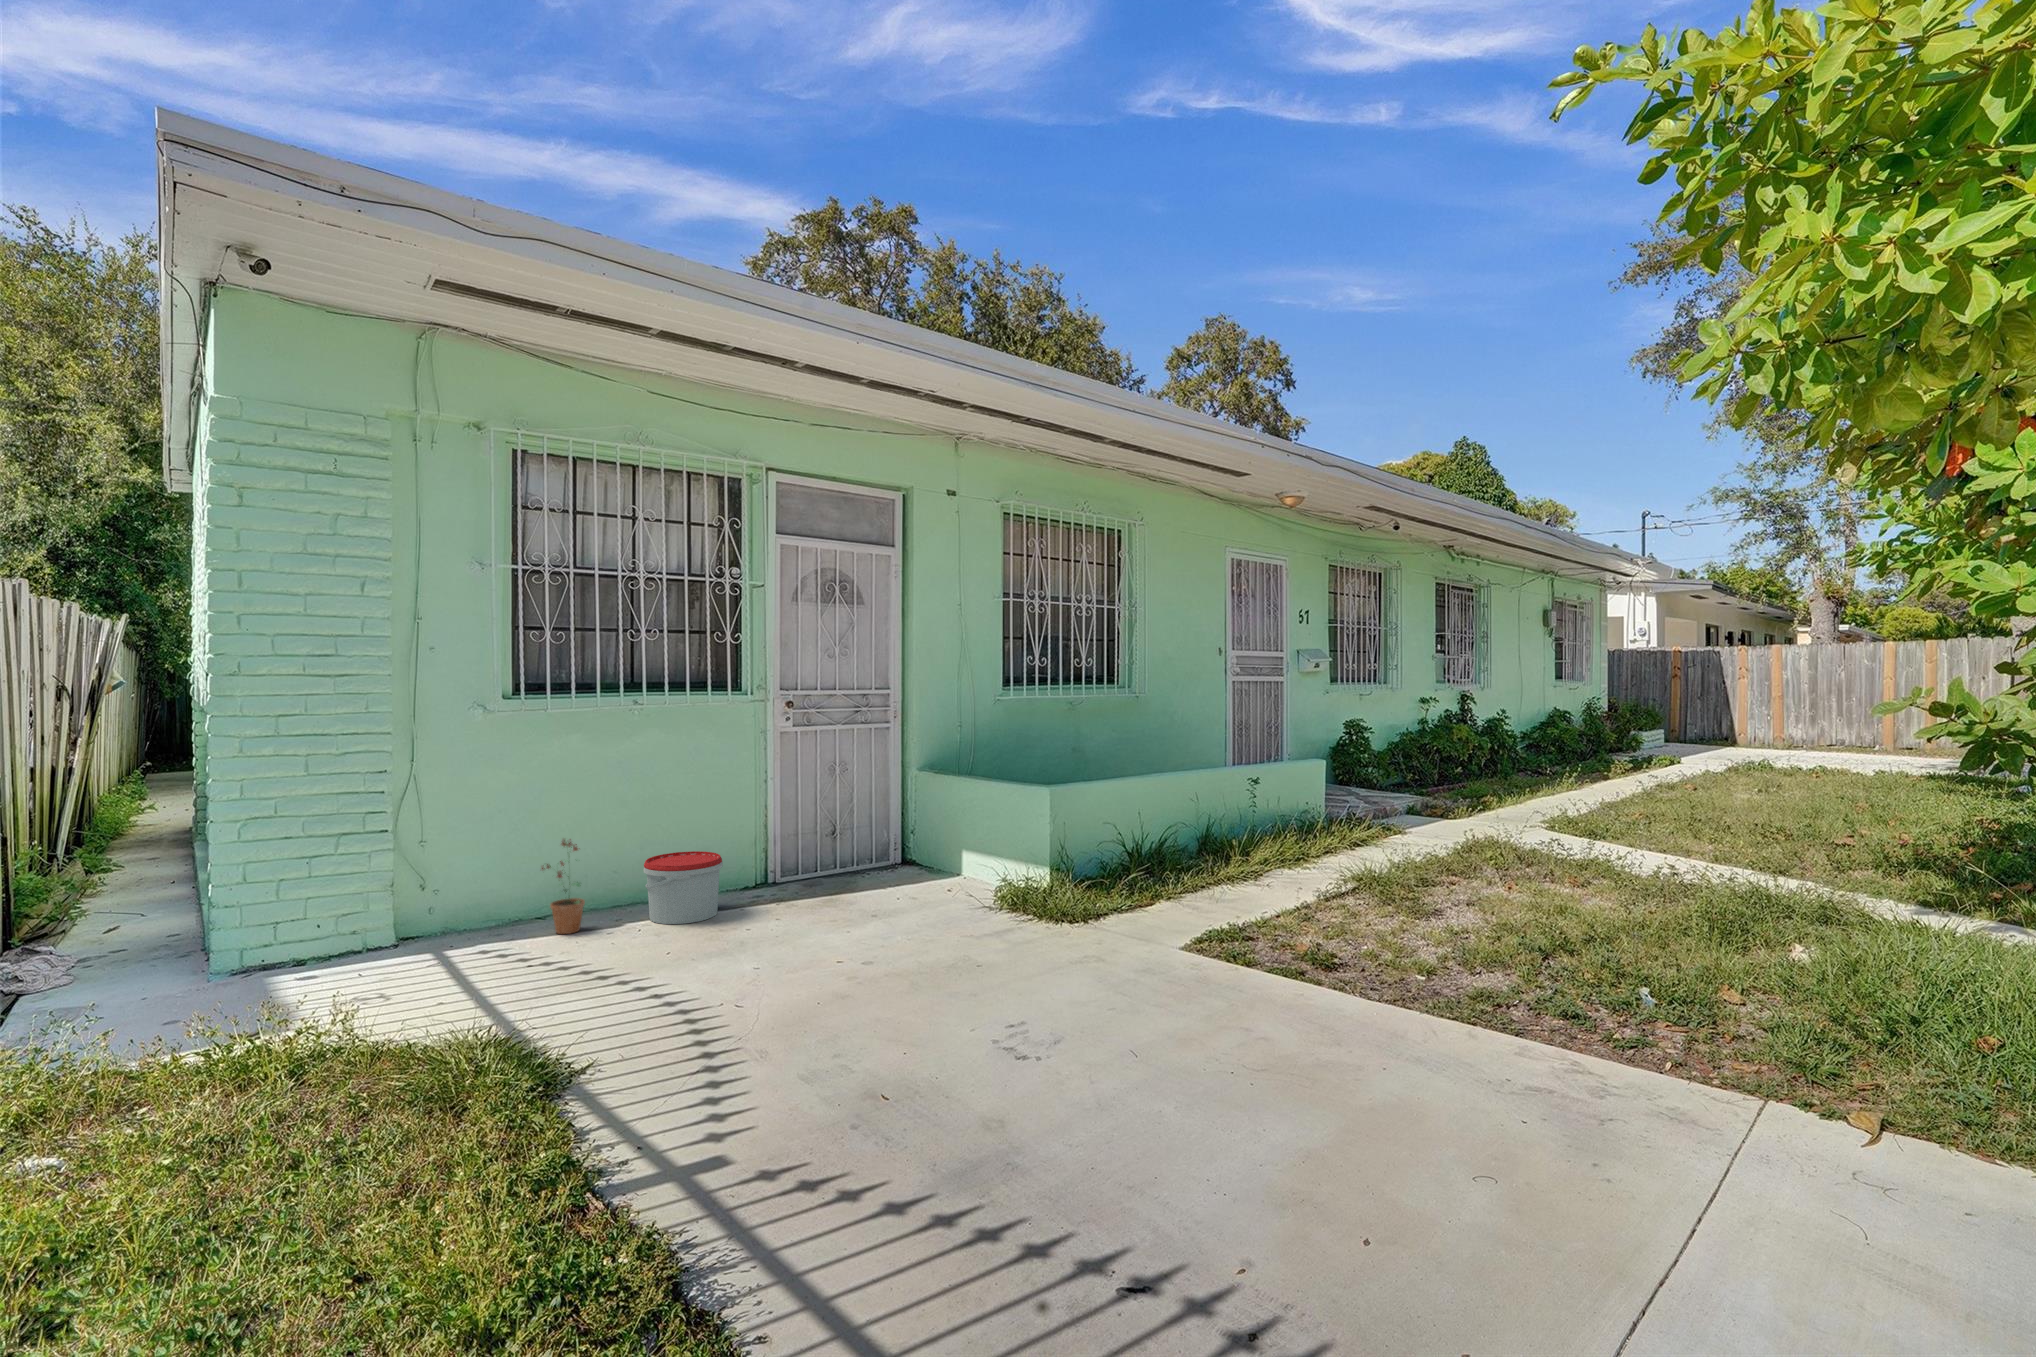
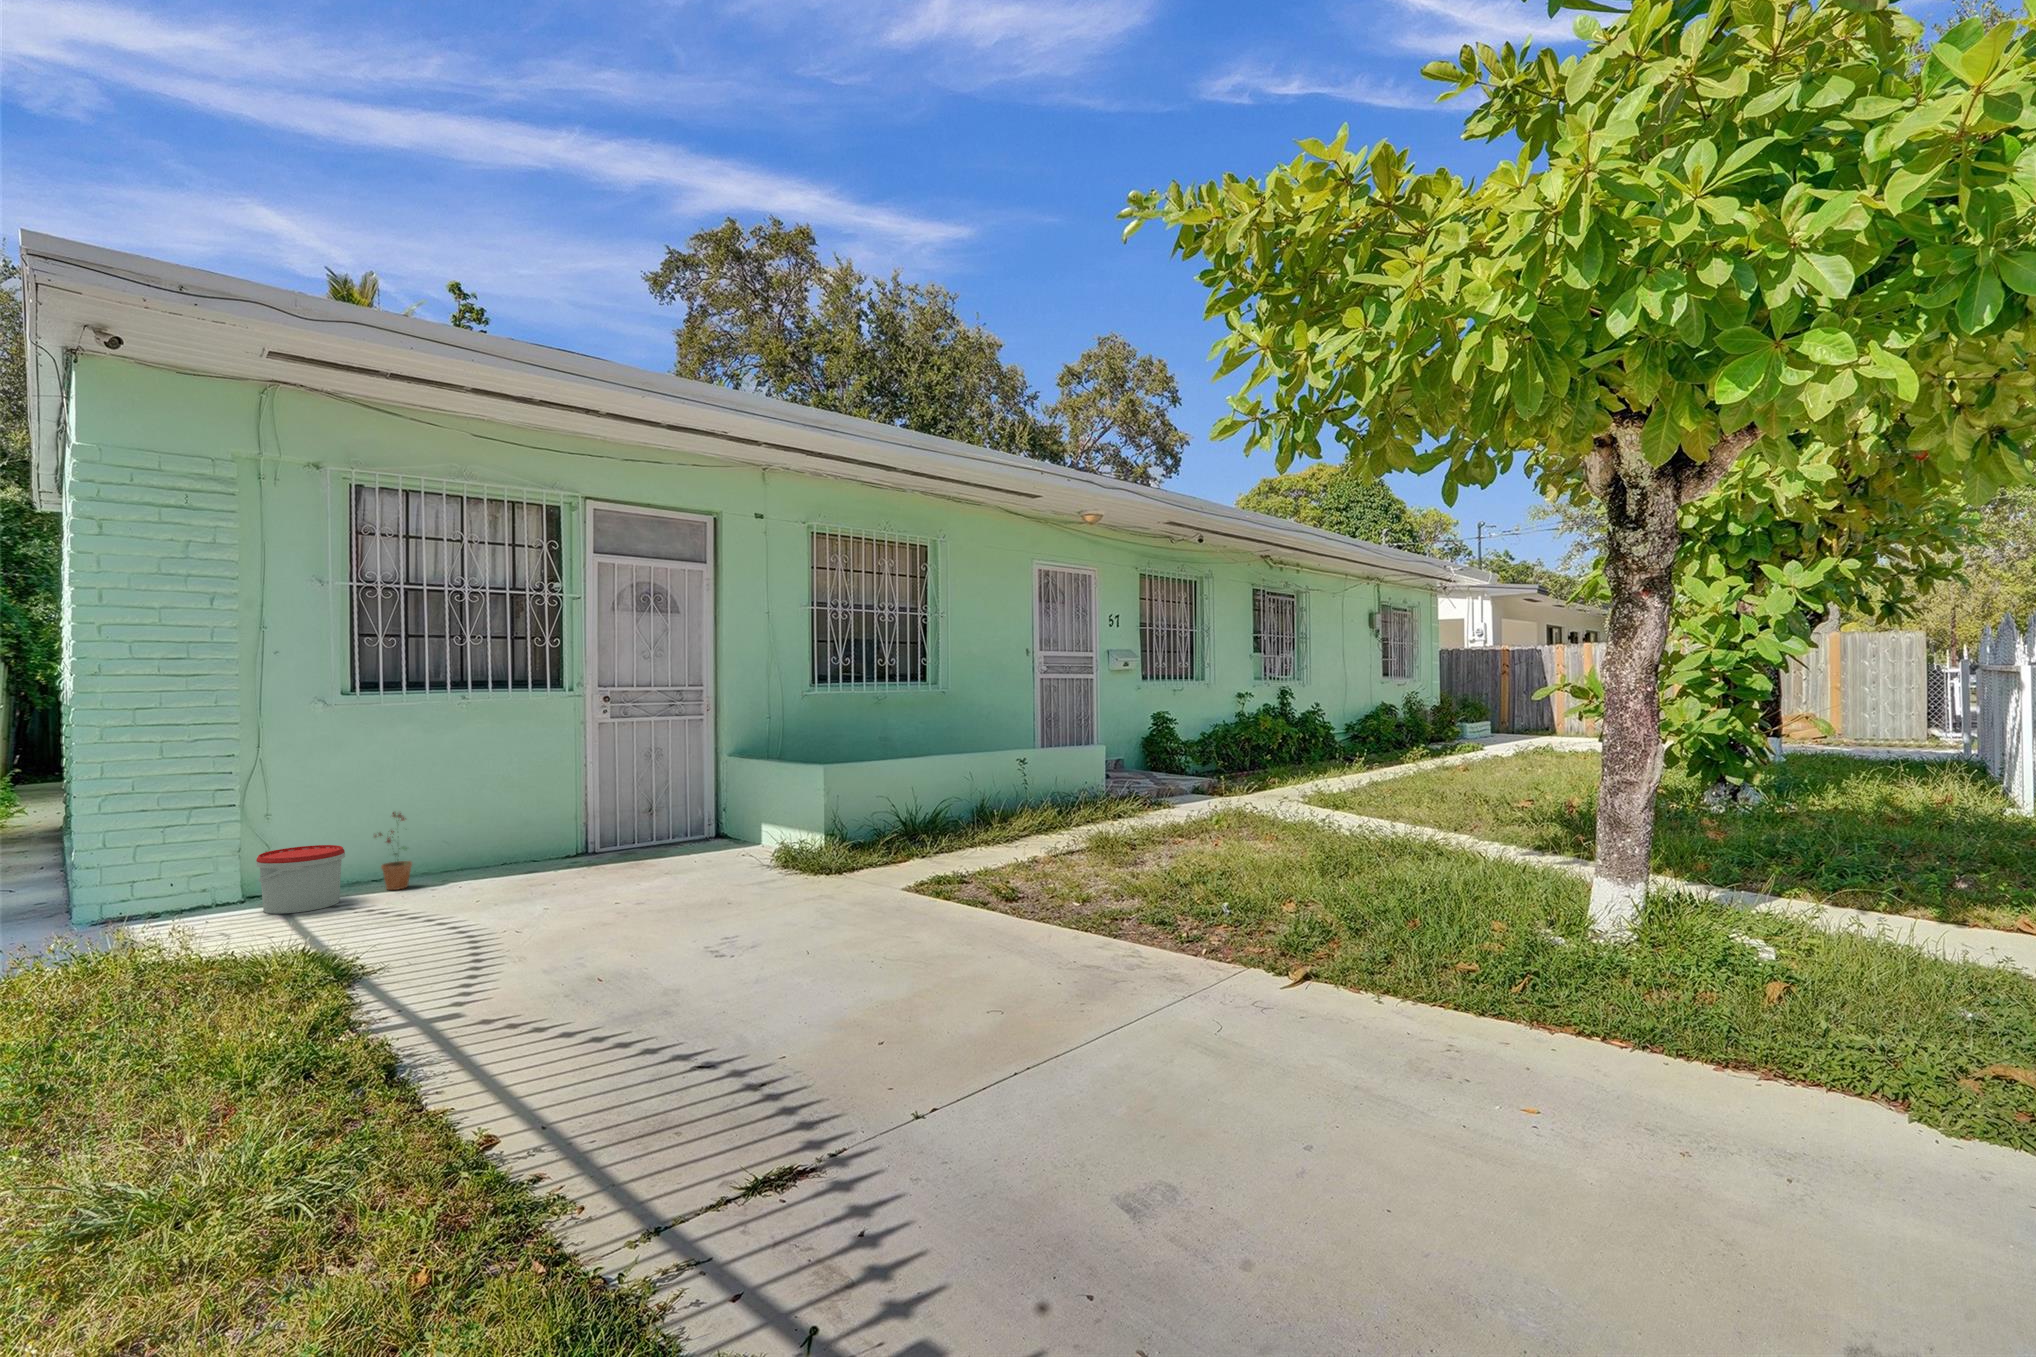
bucket: present [643,851,723,924] -> present [256,845,345,914]

